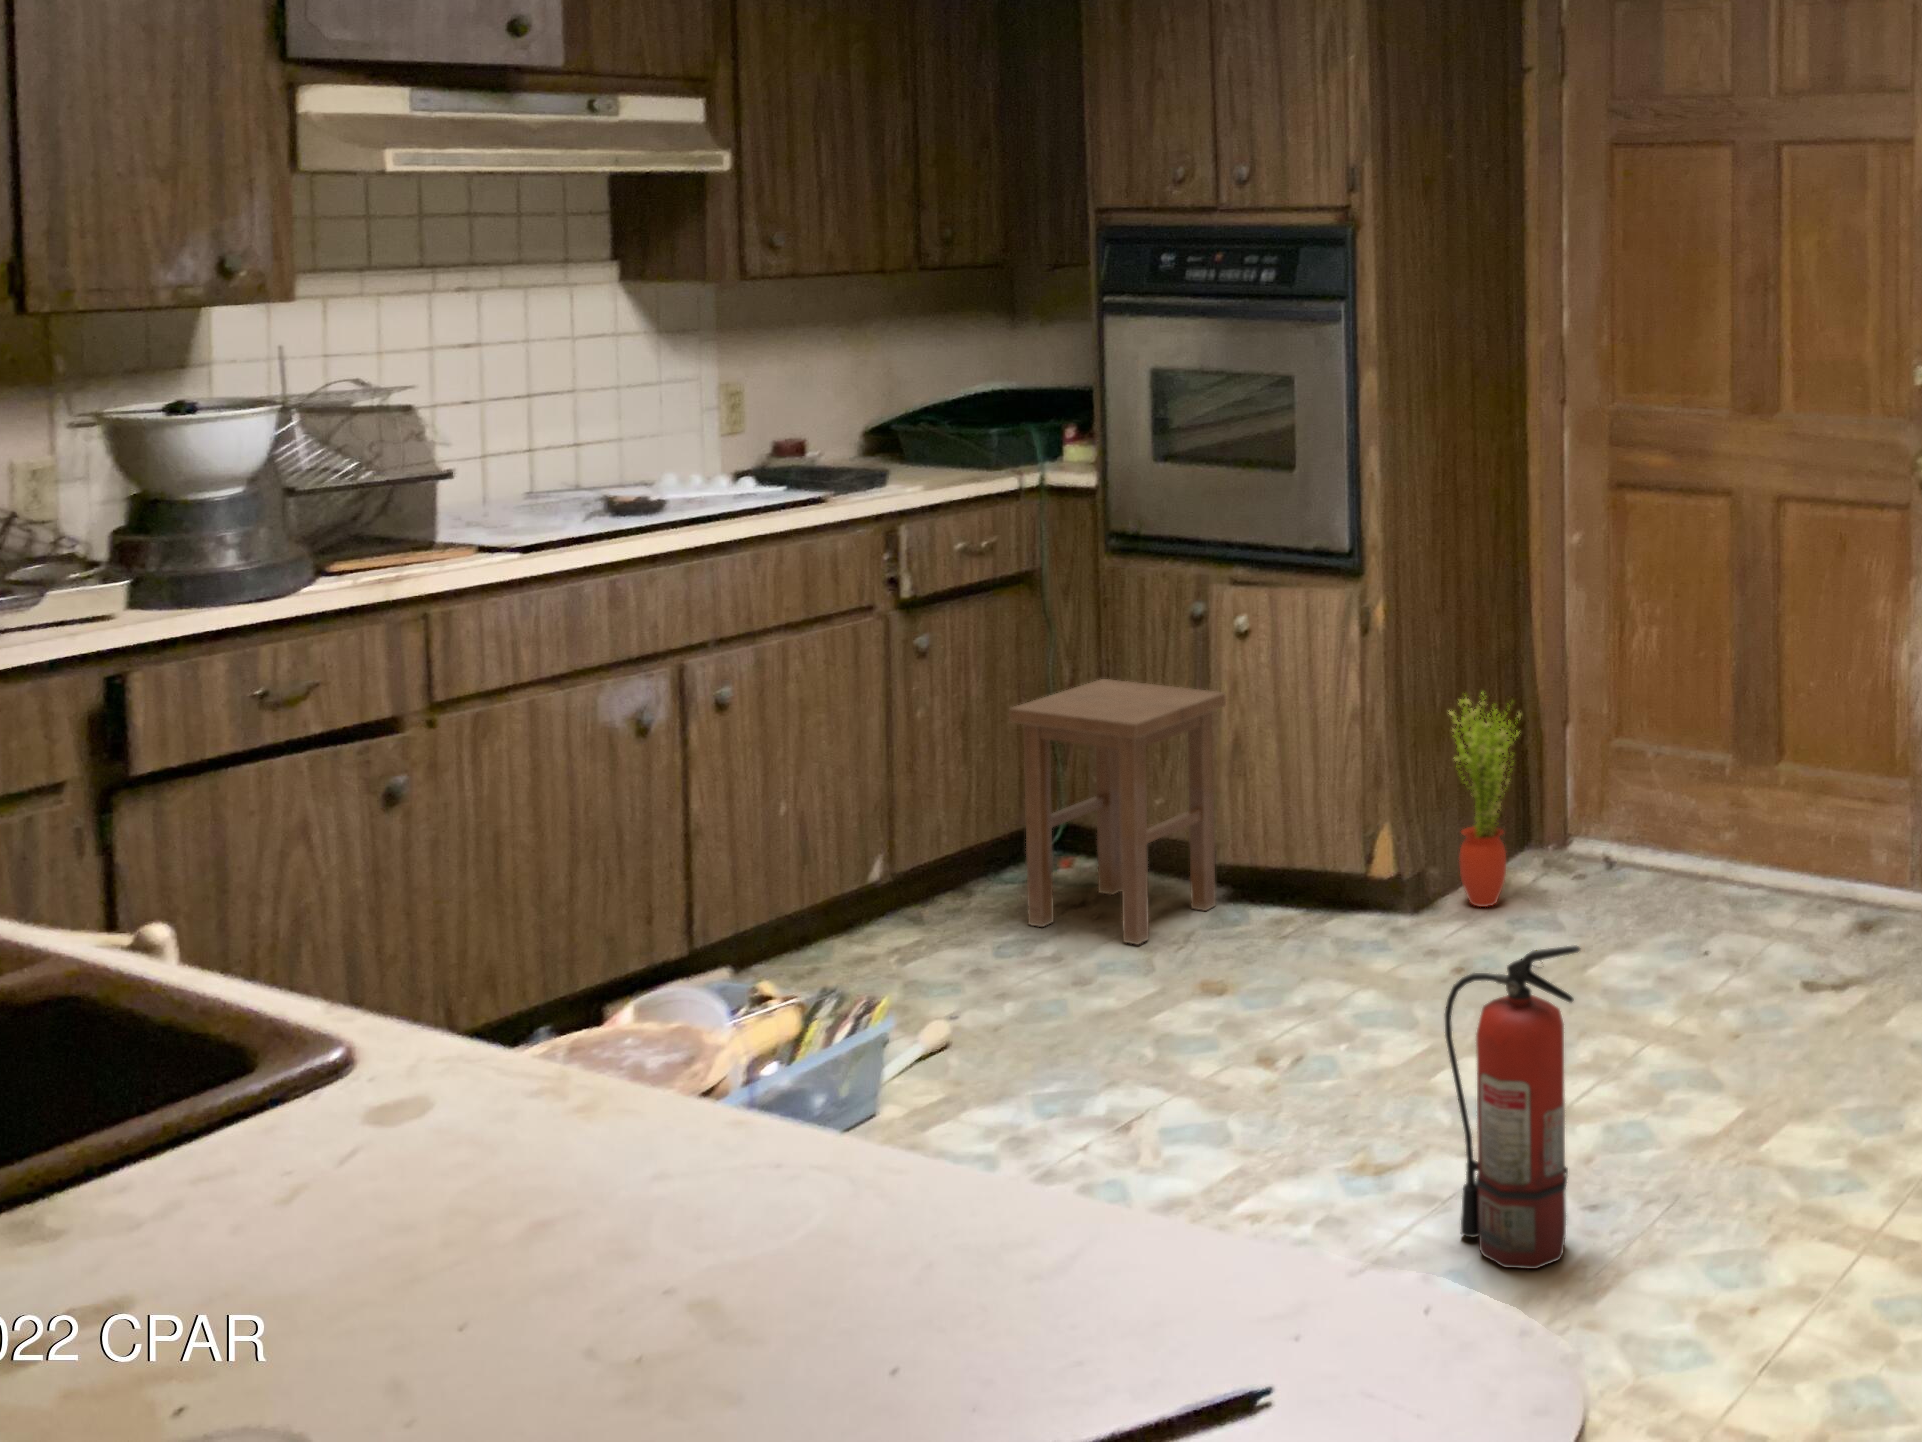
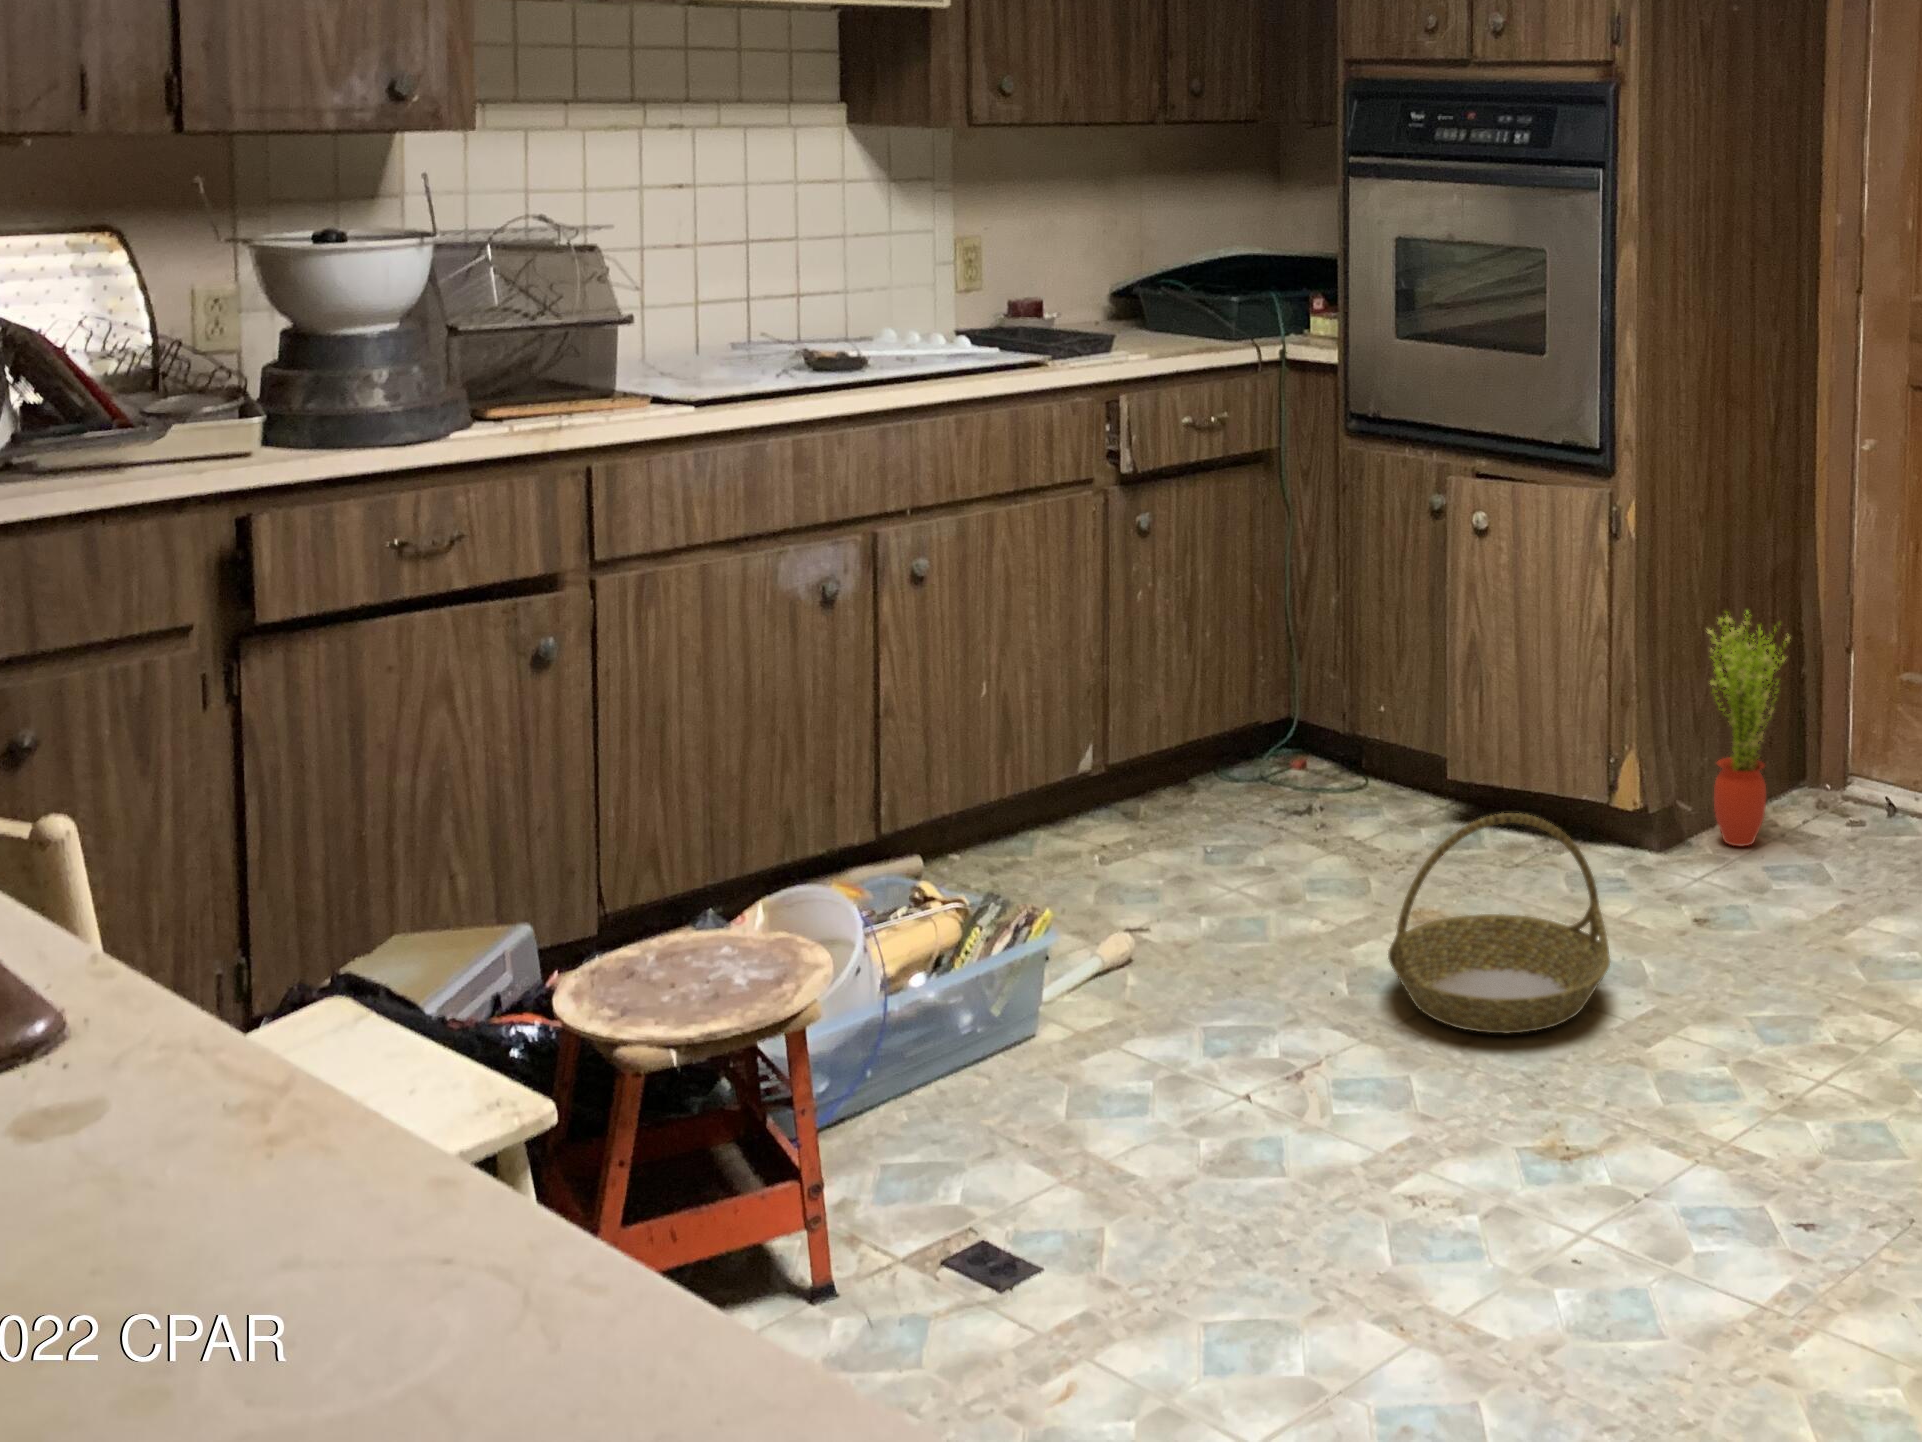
stool: present [1009,679,1226,944] -> none [1229,571,1464,860]
basket: none [1194,881,1393,1080] -> present [1388,813,1610,1033]
fire extinguisher: present [1445,945,1581,1269] -> none [1637,928,1797,1297]

